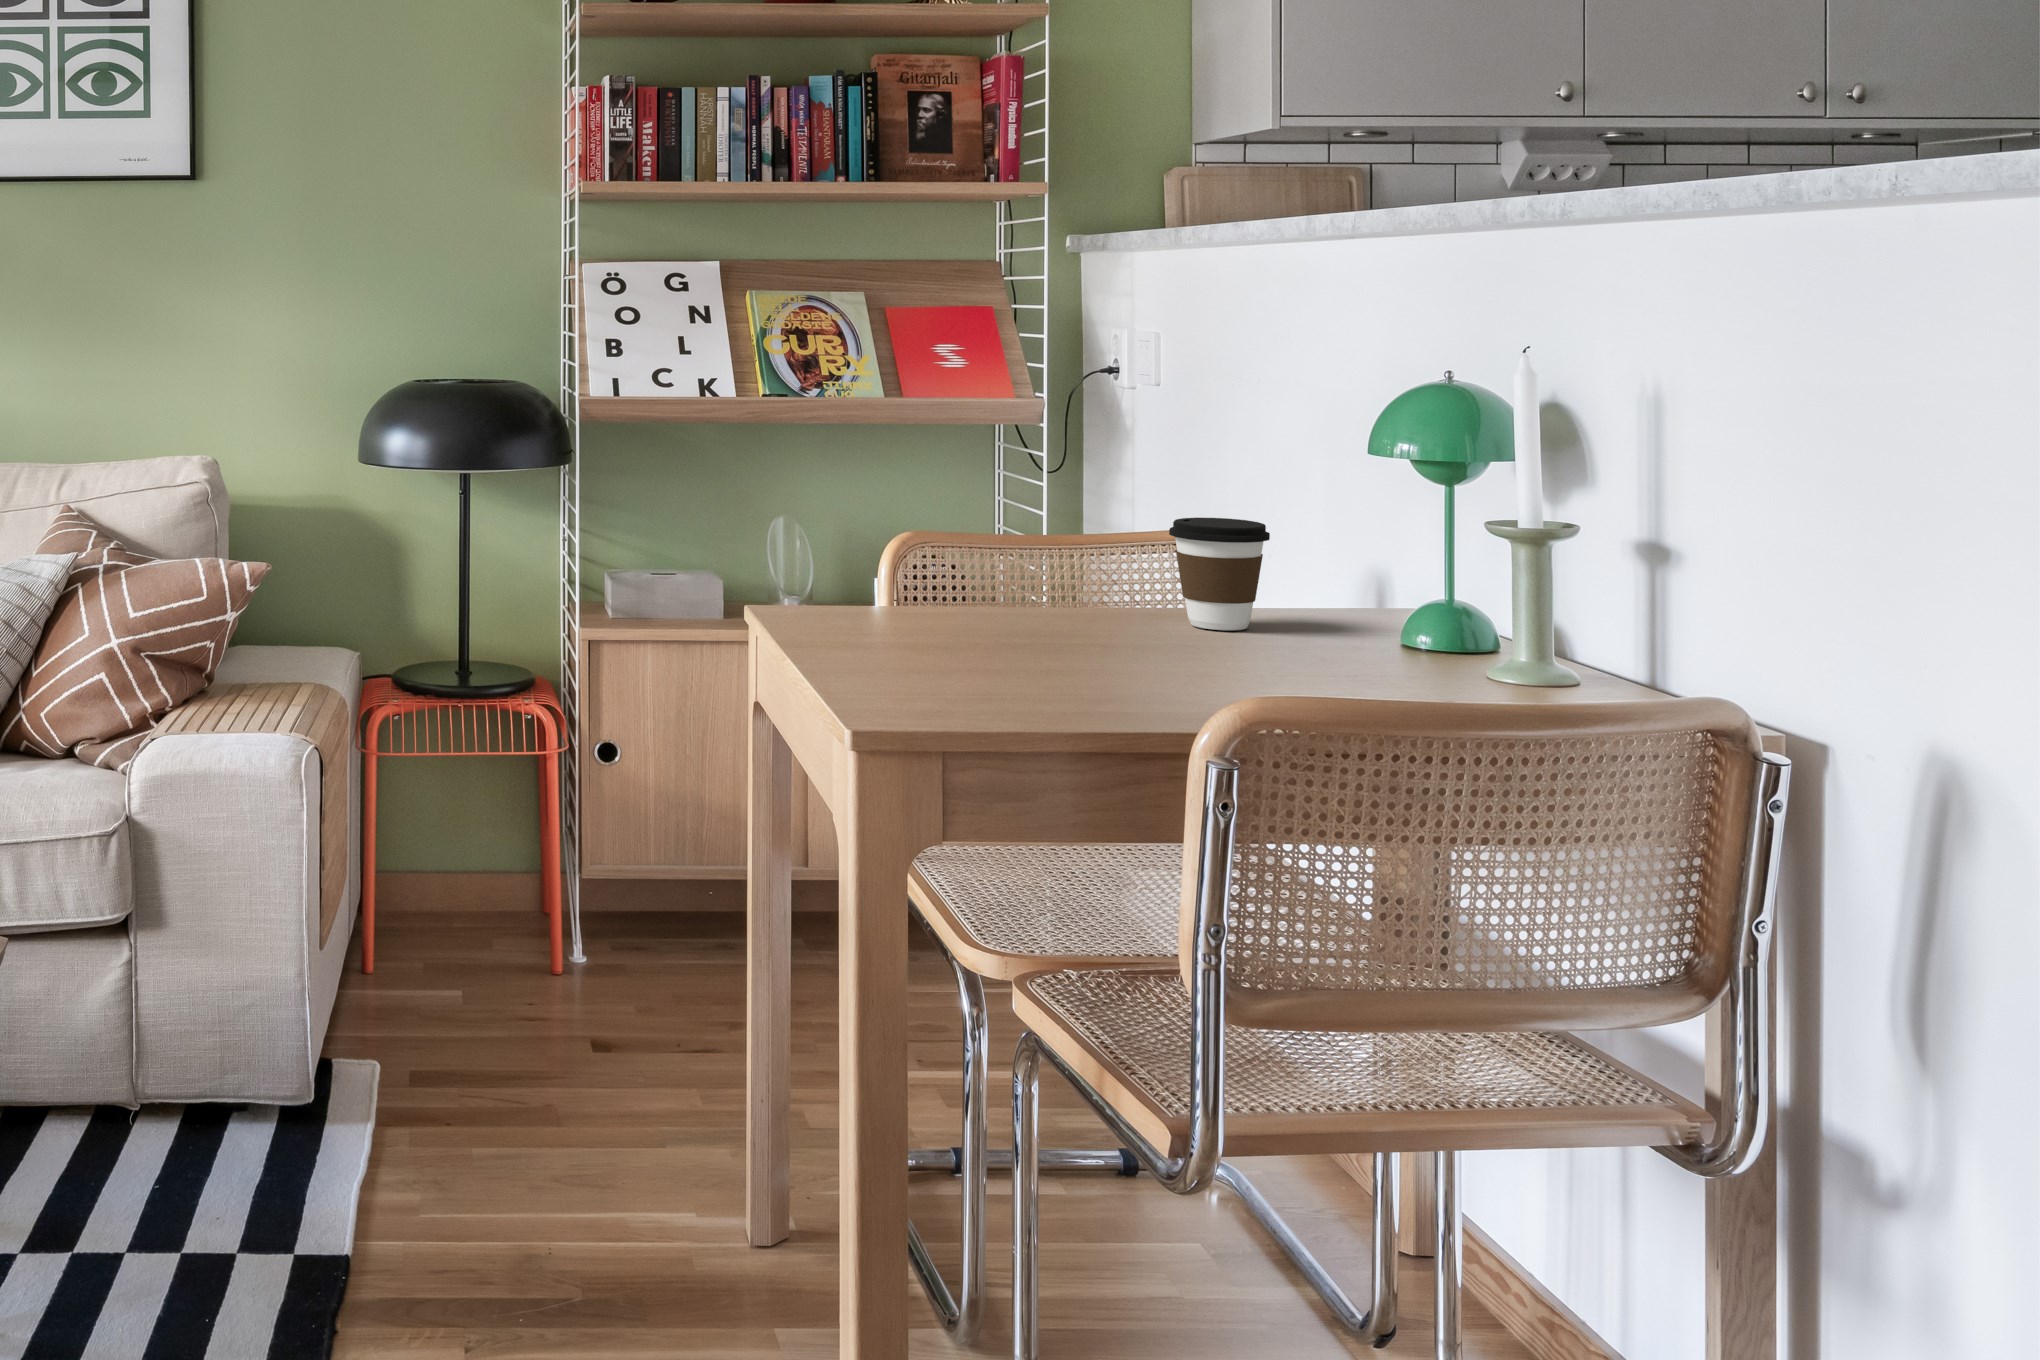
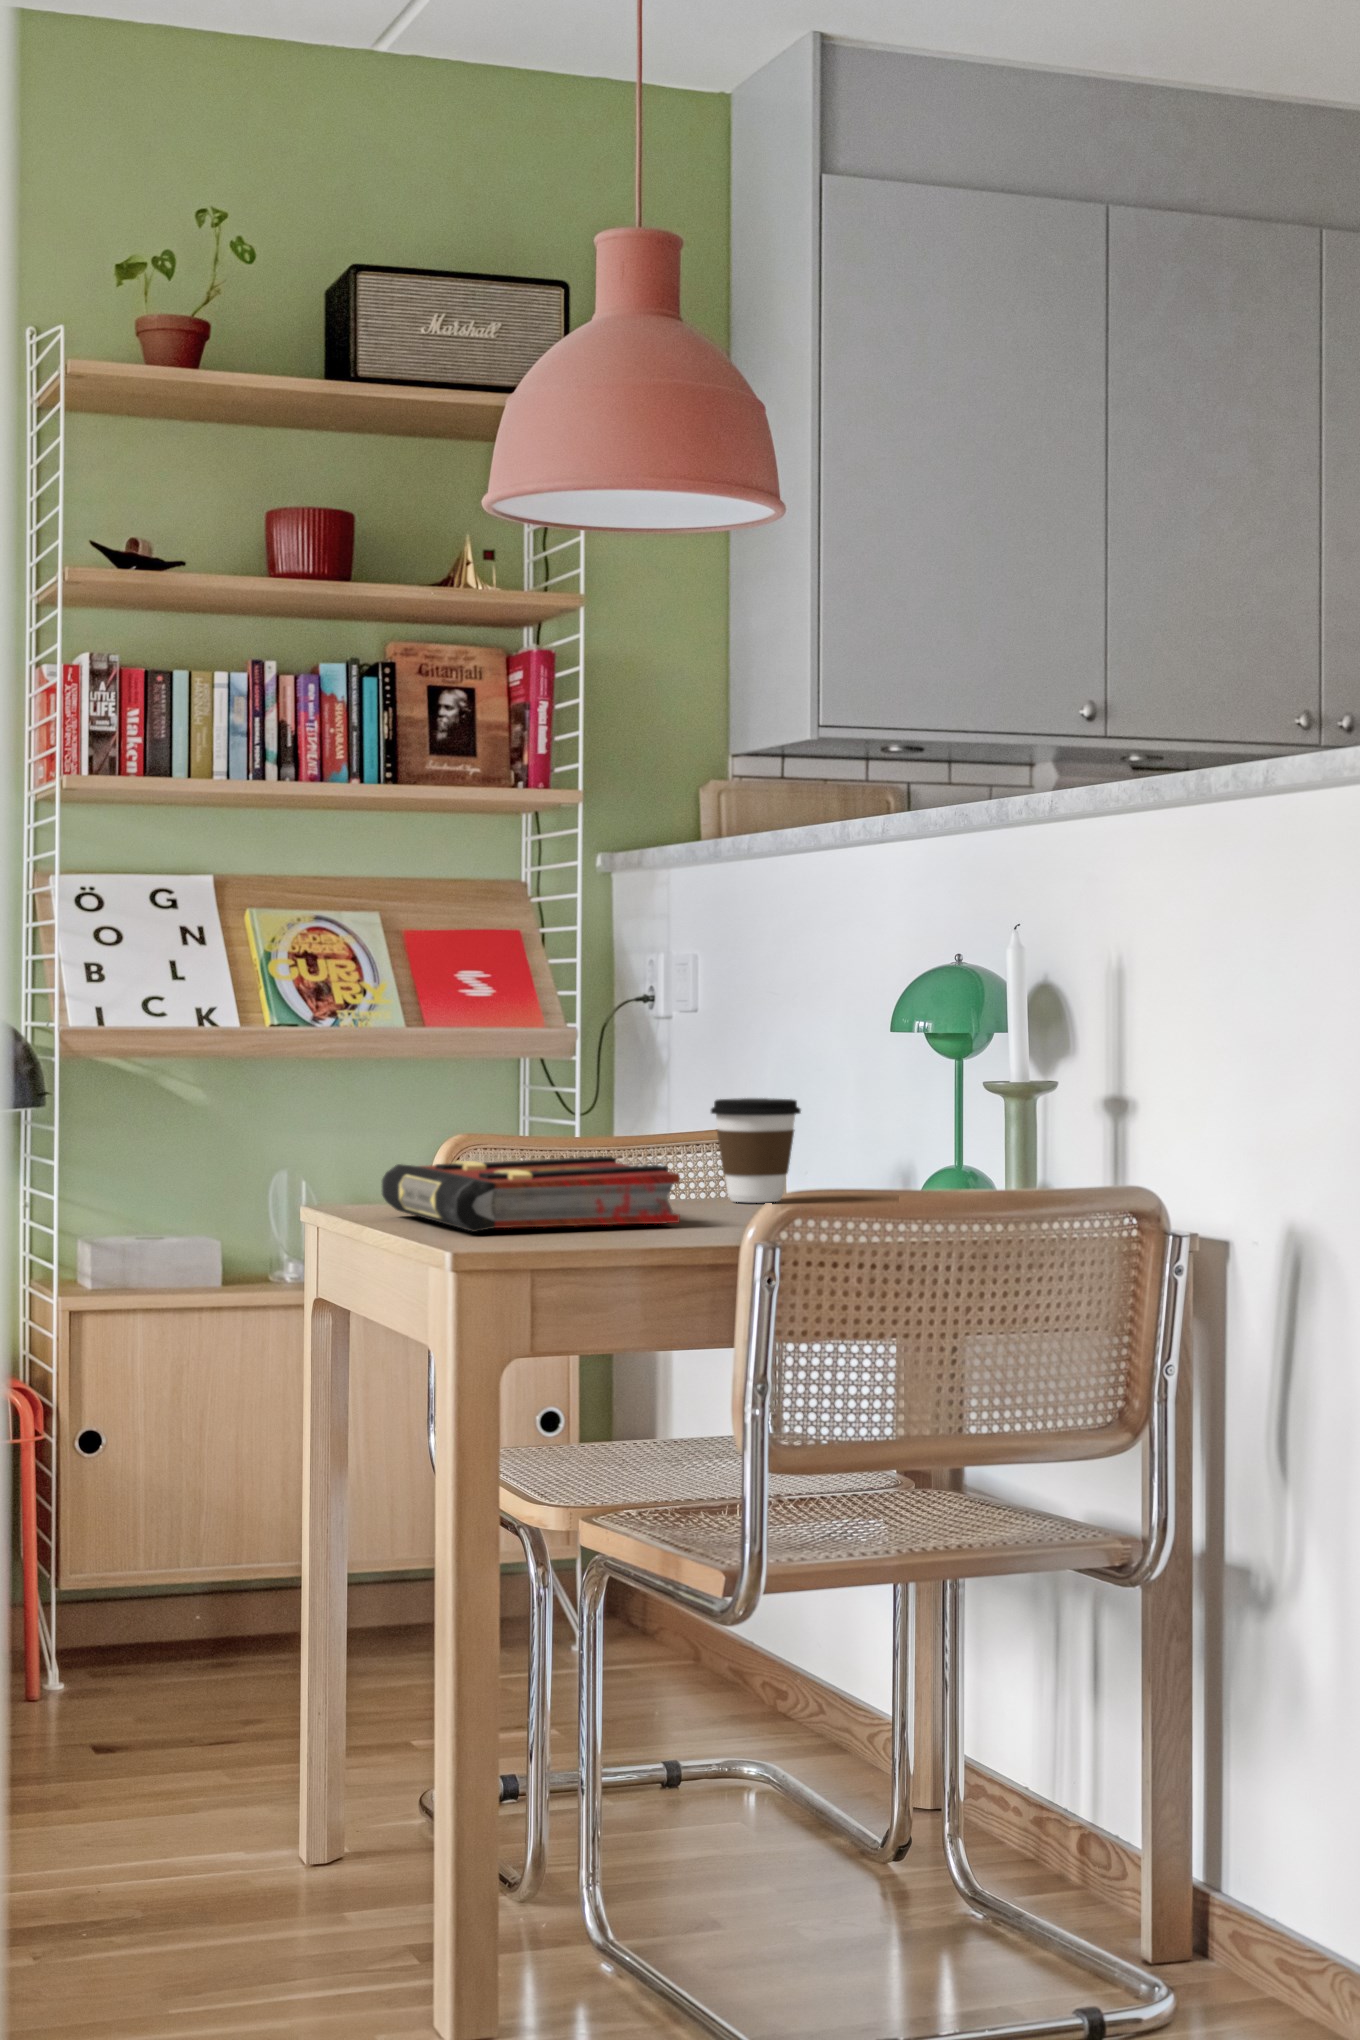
book: none [824,578,1131,674] -> present [382,1156,680,1232]

